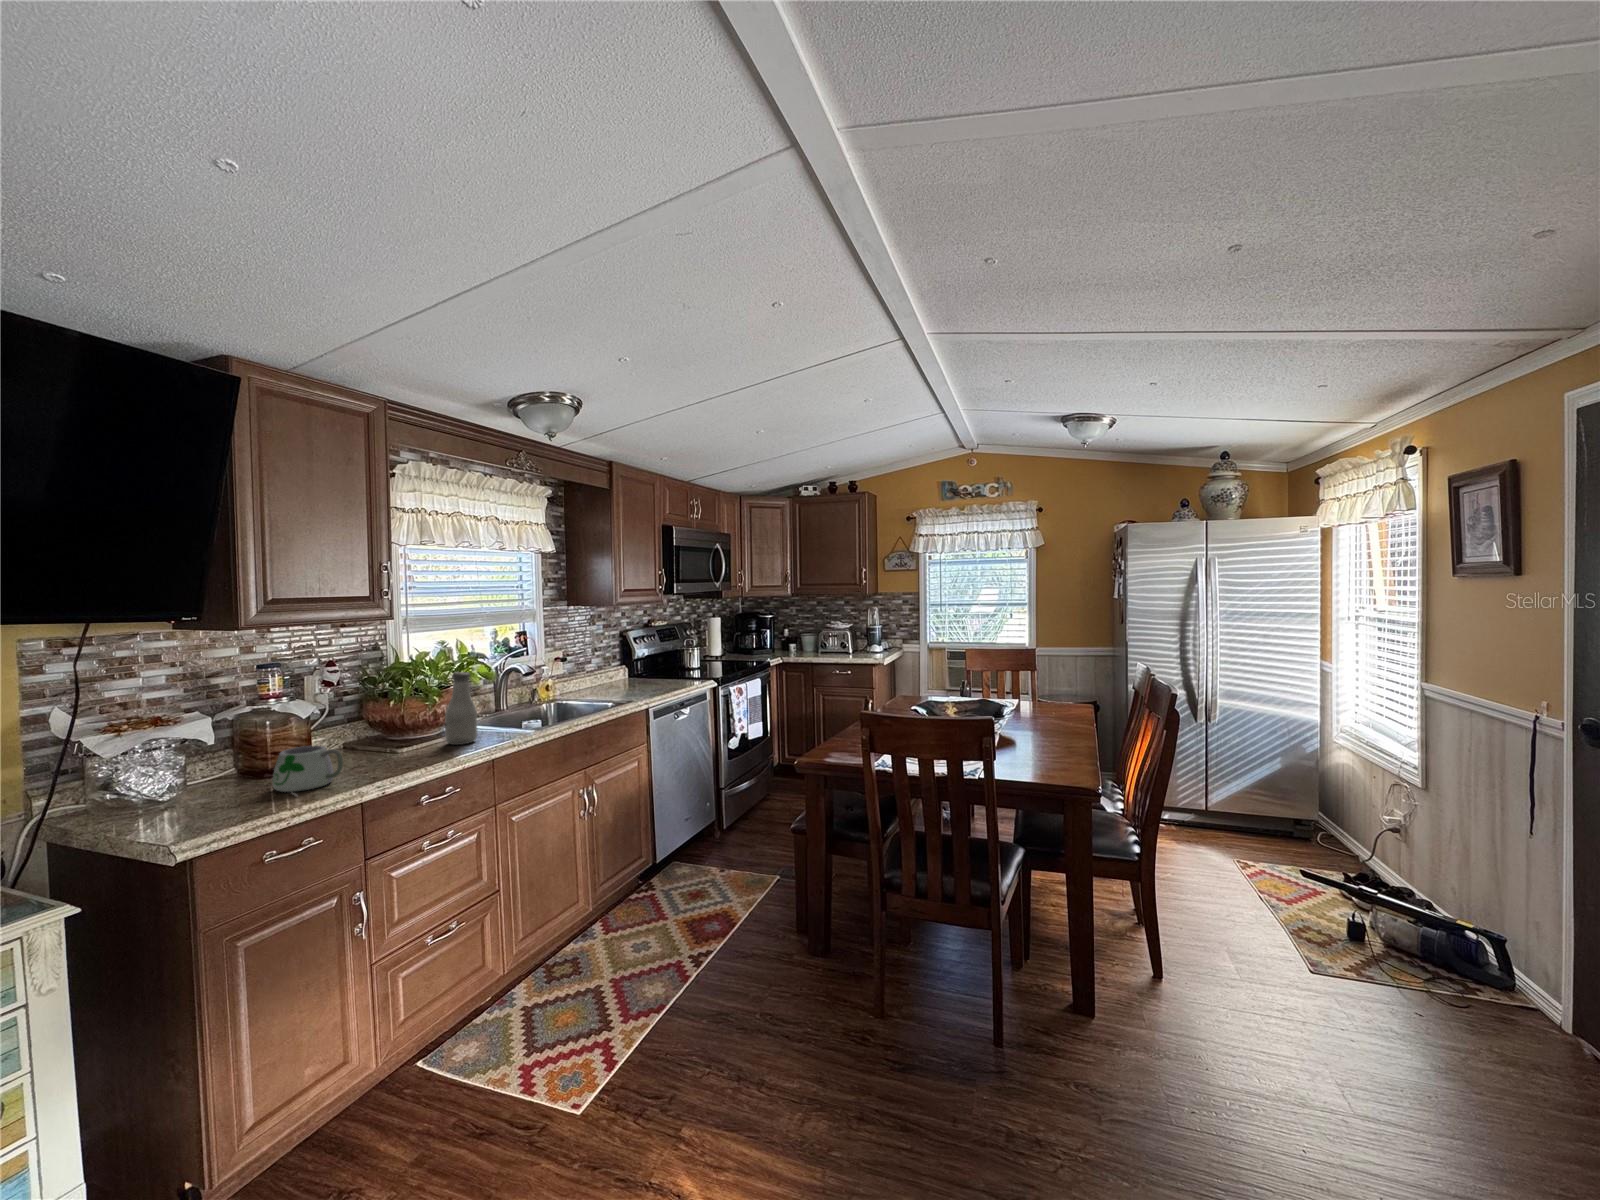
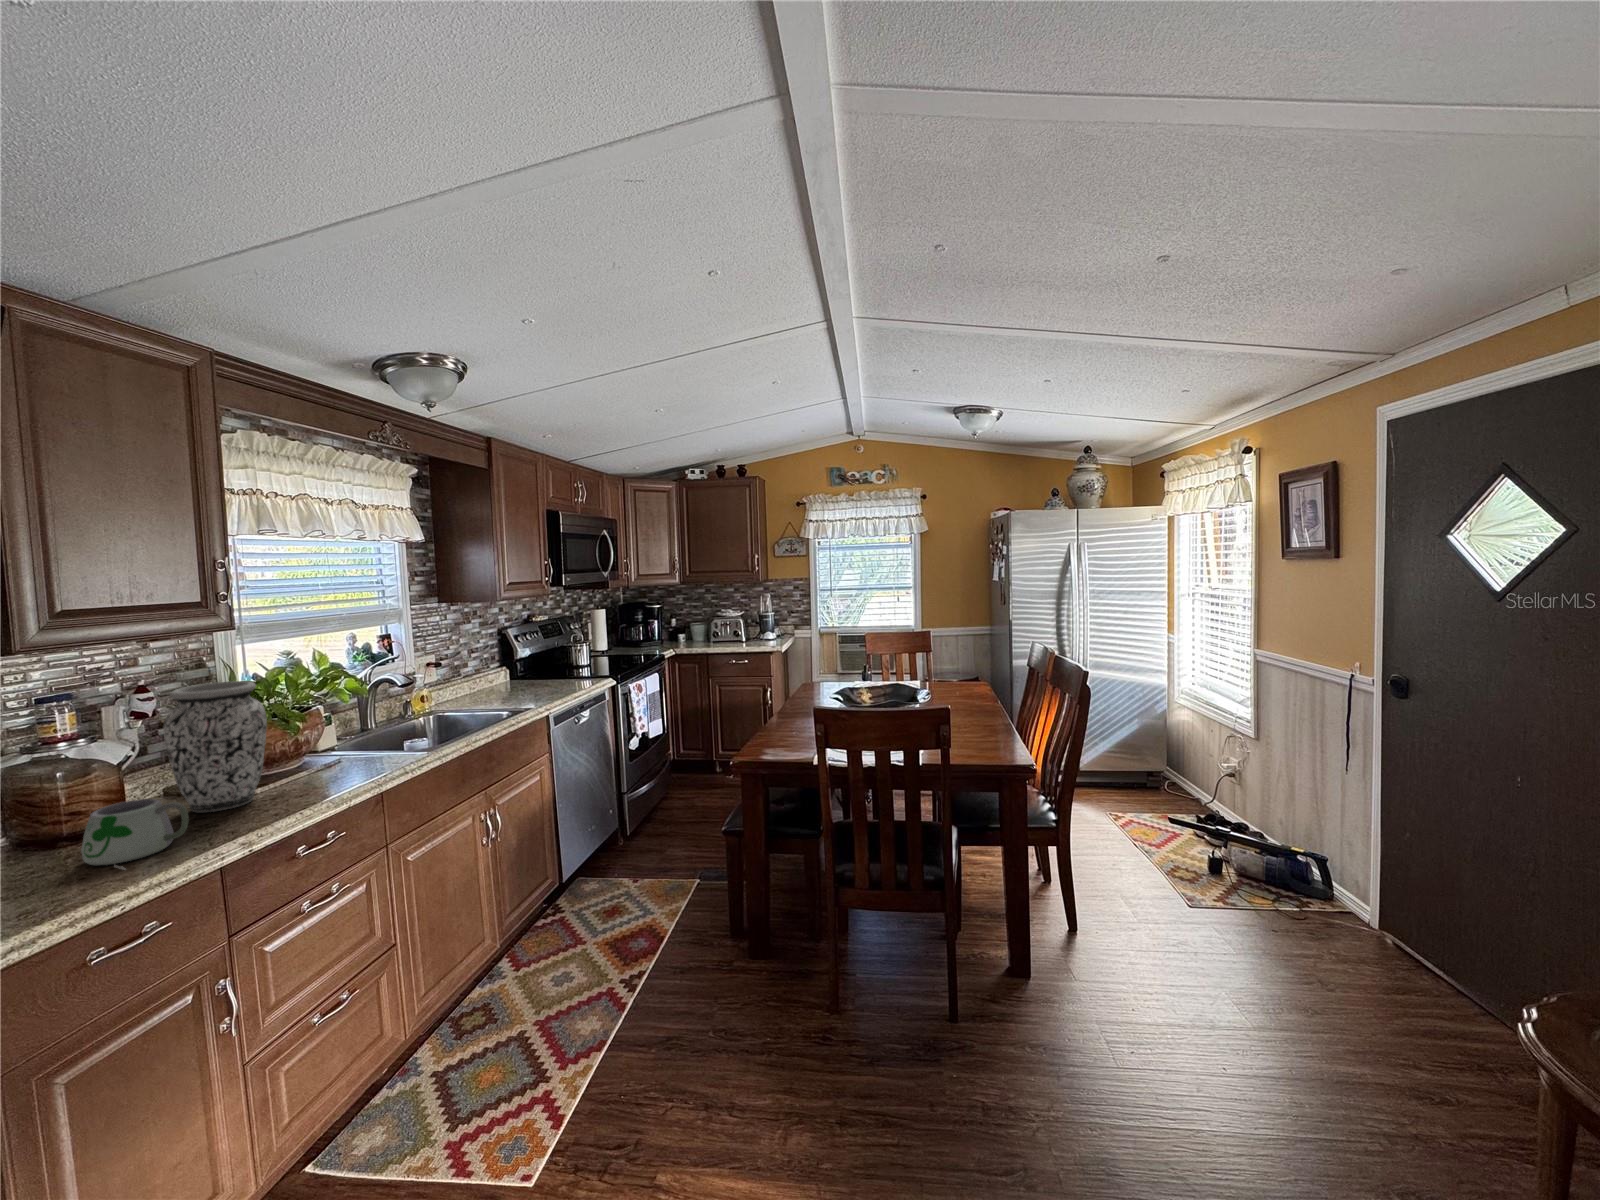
vase: none [335,661,408,763] -> present [163,681,267,812]
bottle: present [445,672,477,745] -> none [316,689,358,777]

